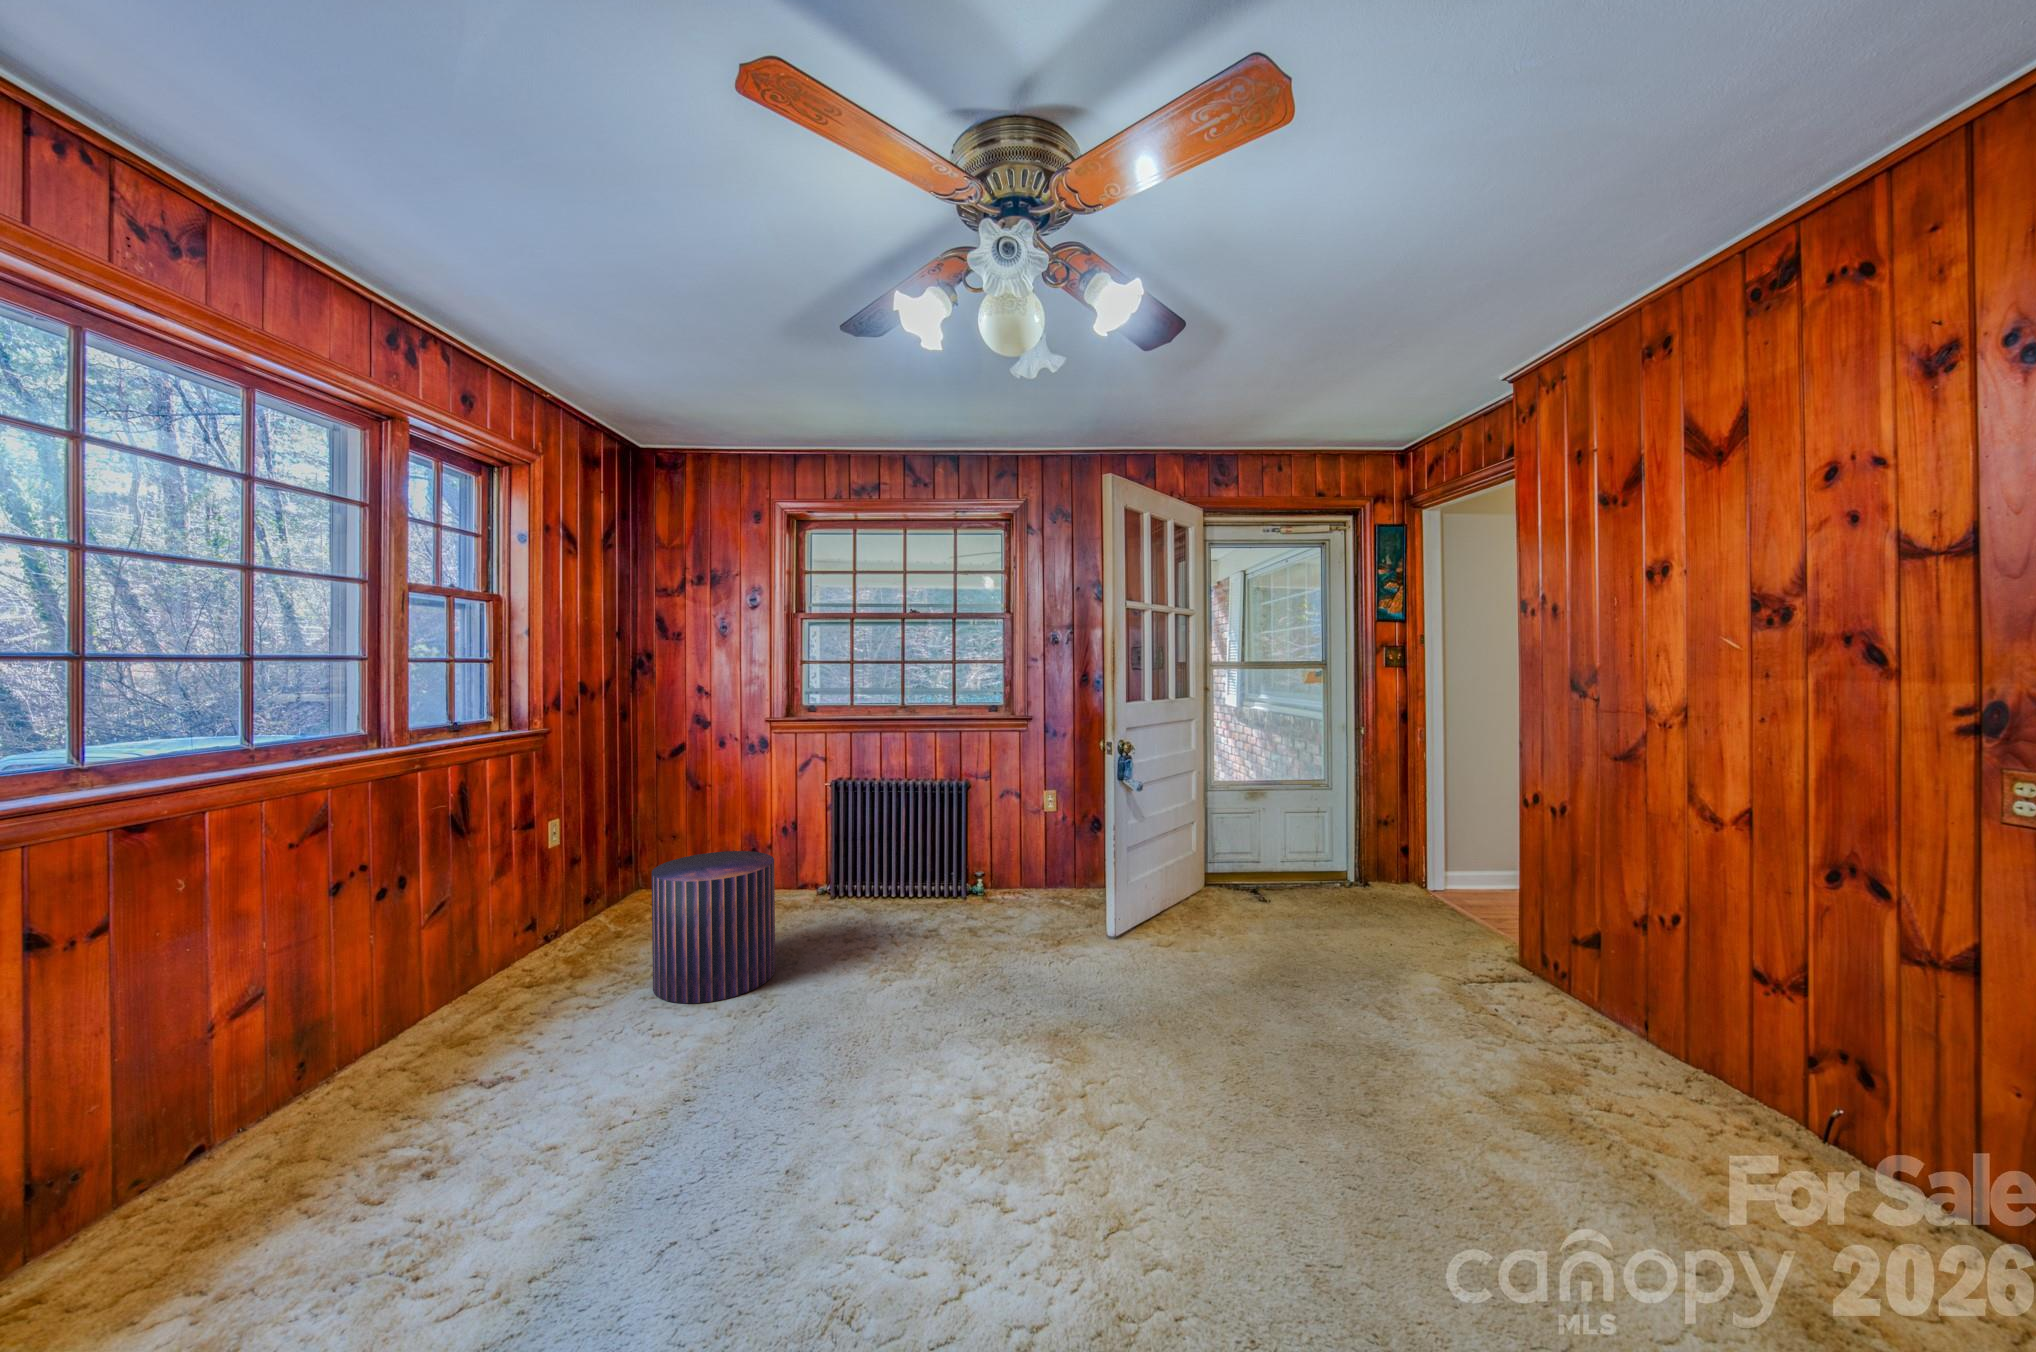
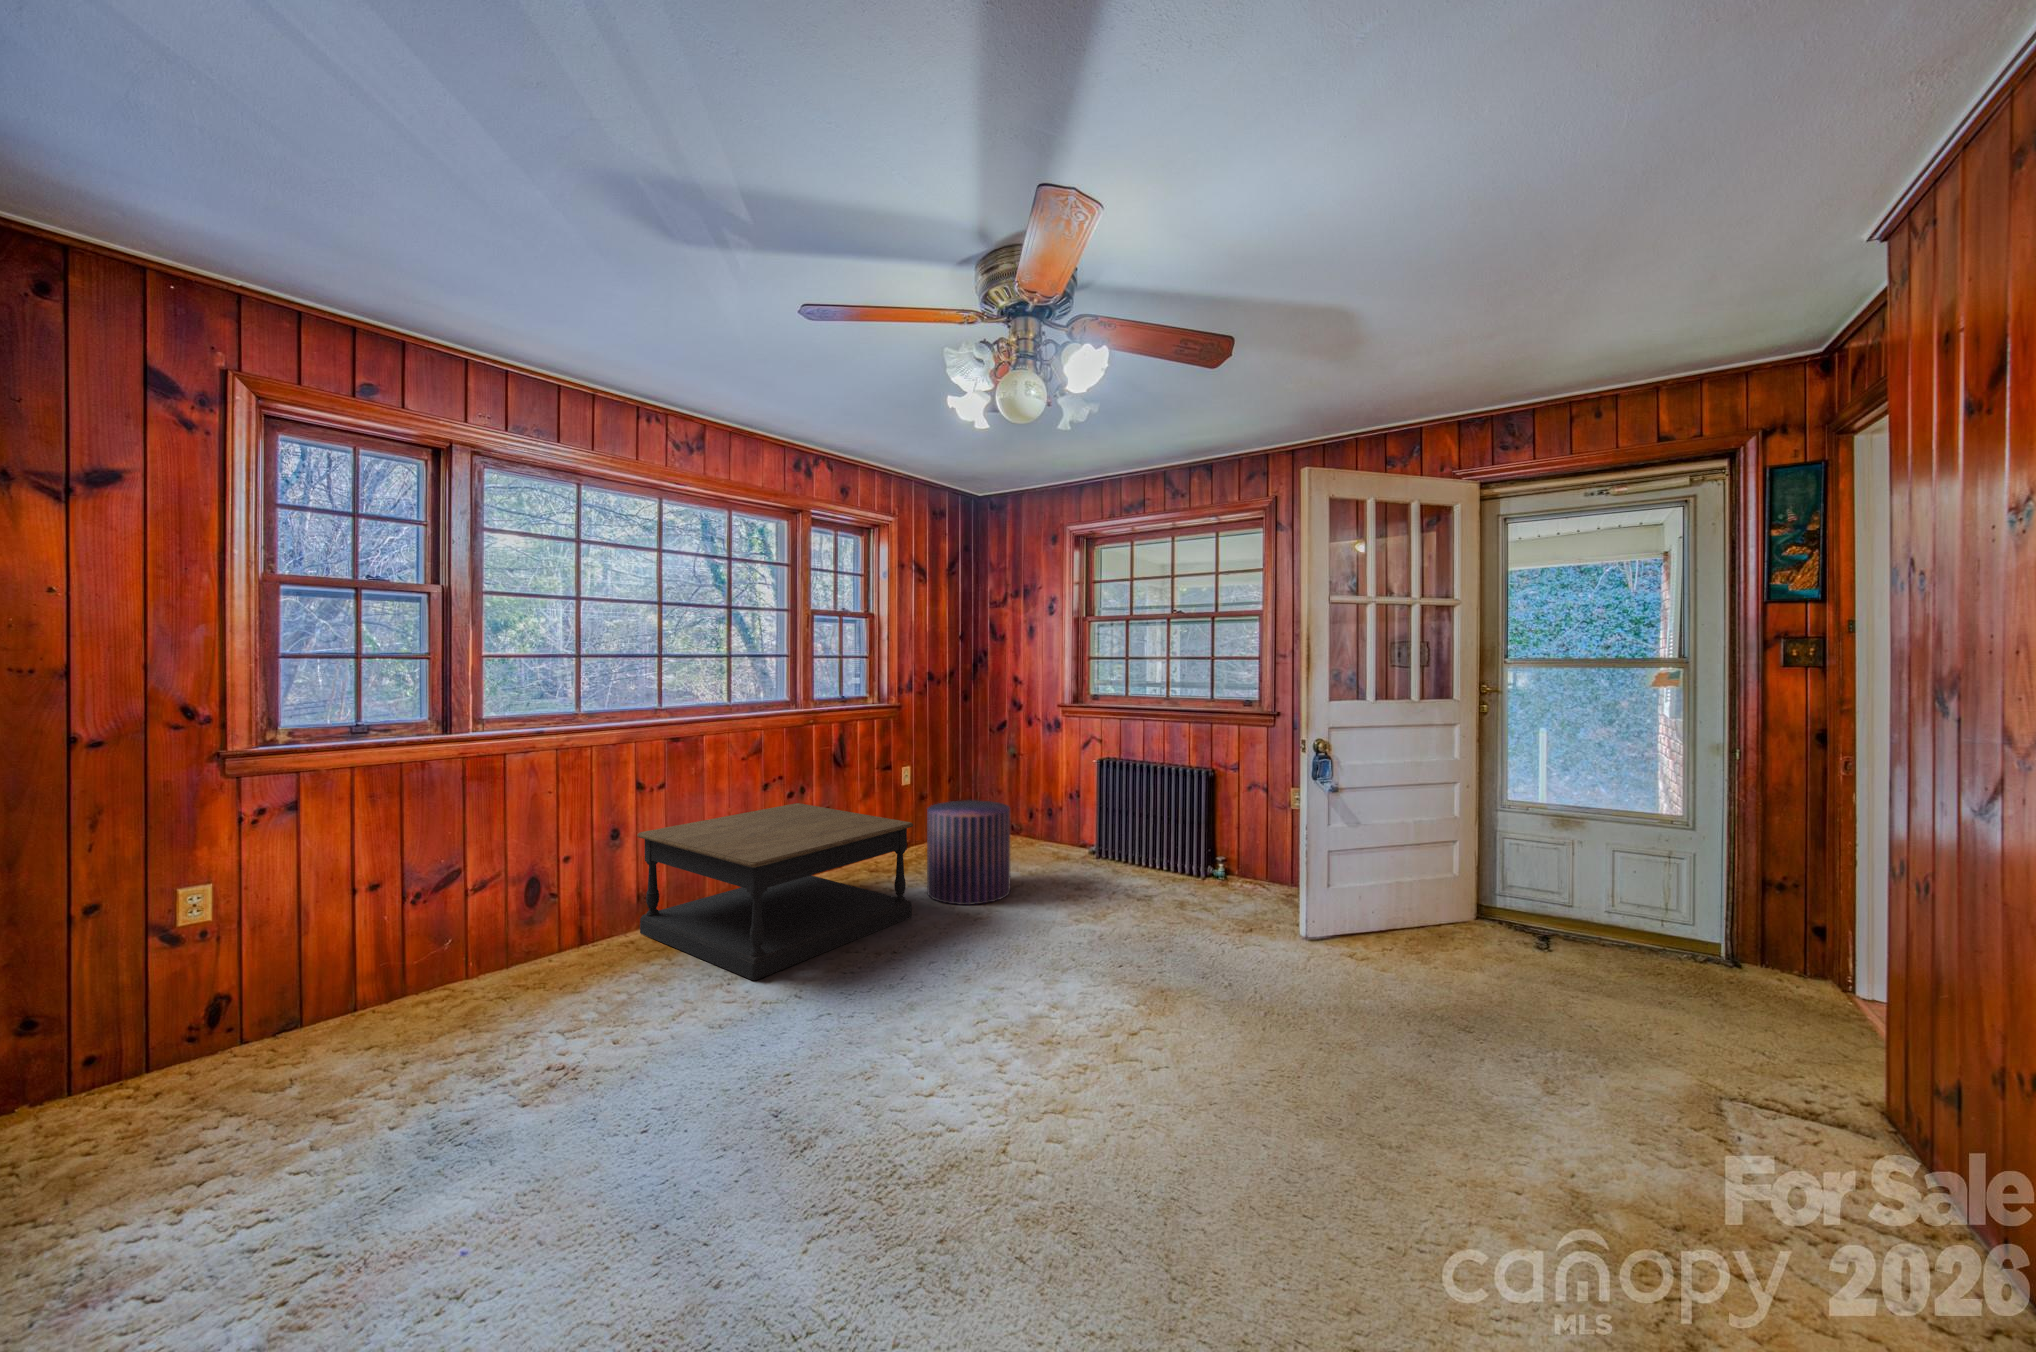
coffee table: none [46,900,669,1259] -> present [637,803,913,980]

